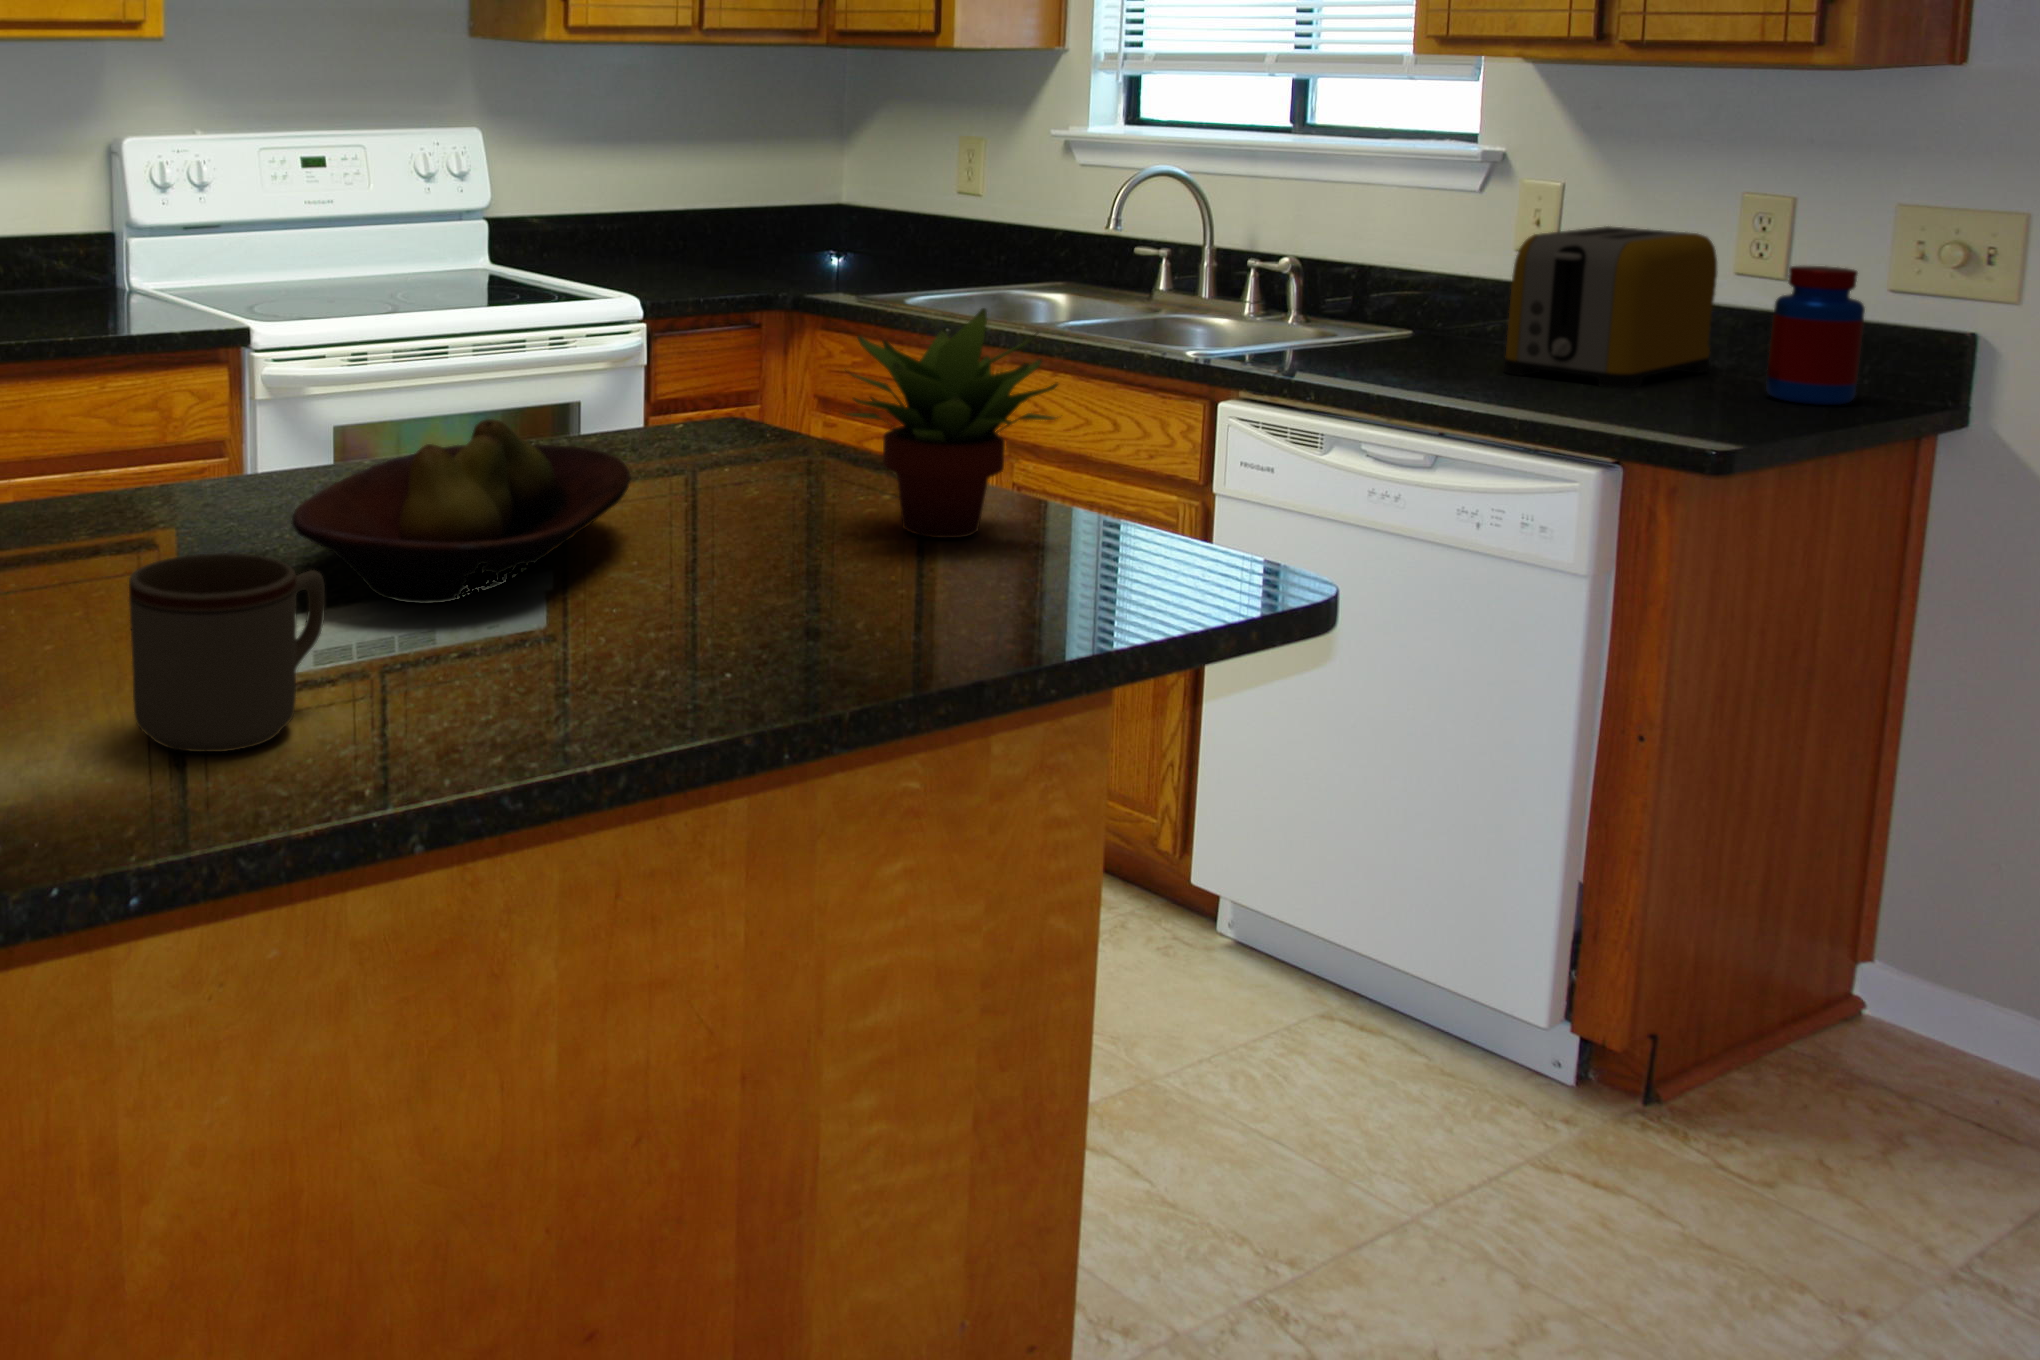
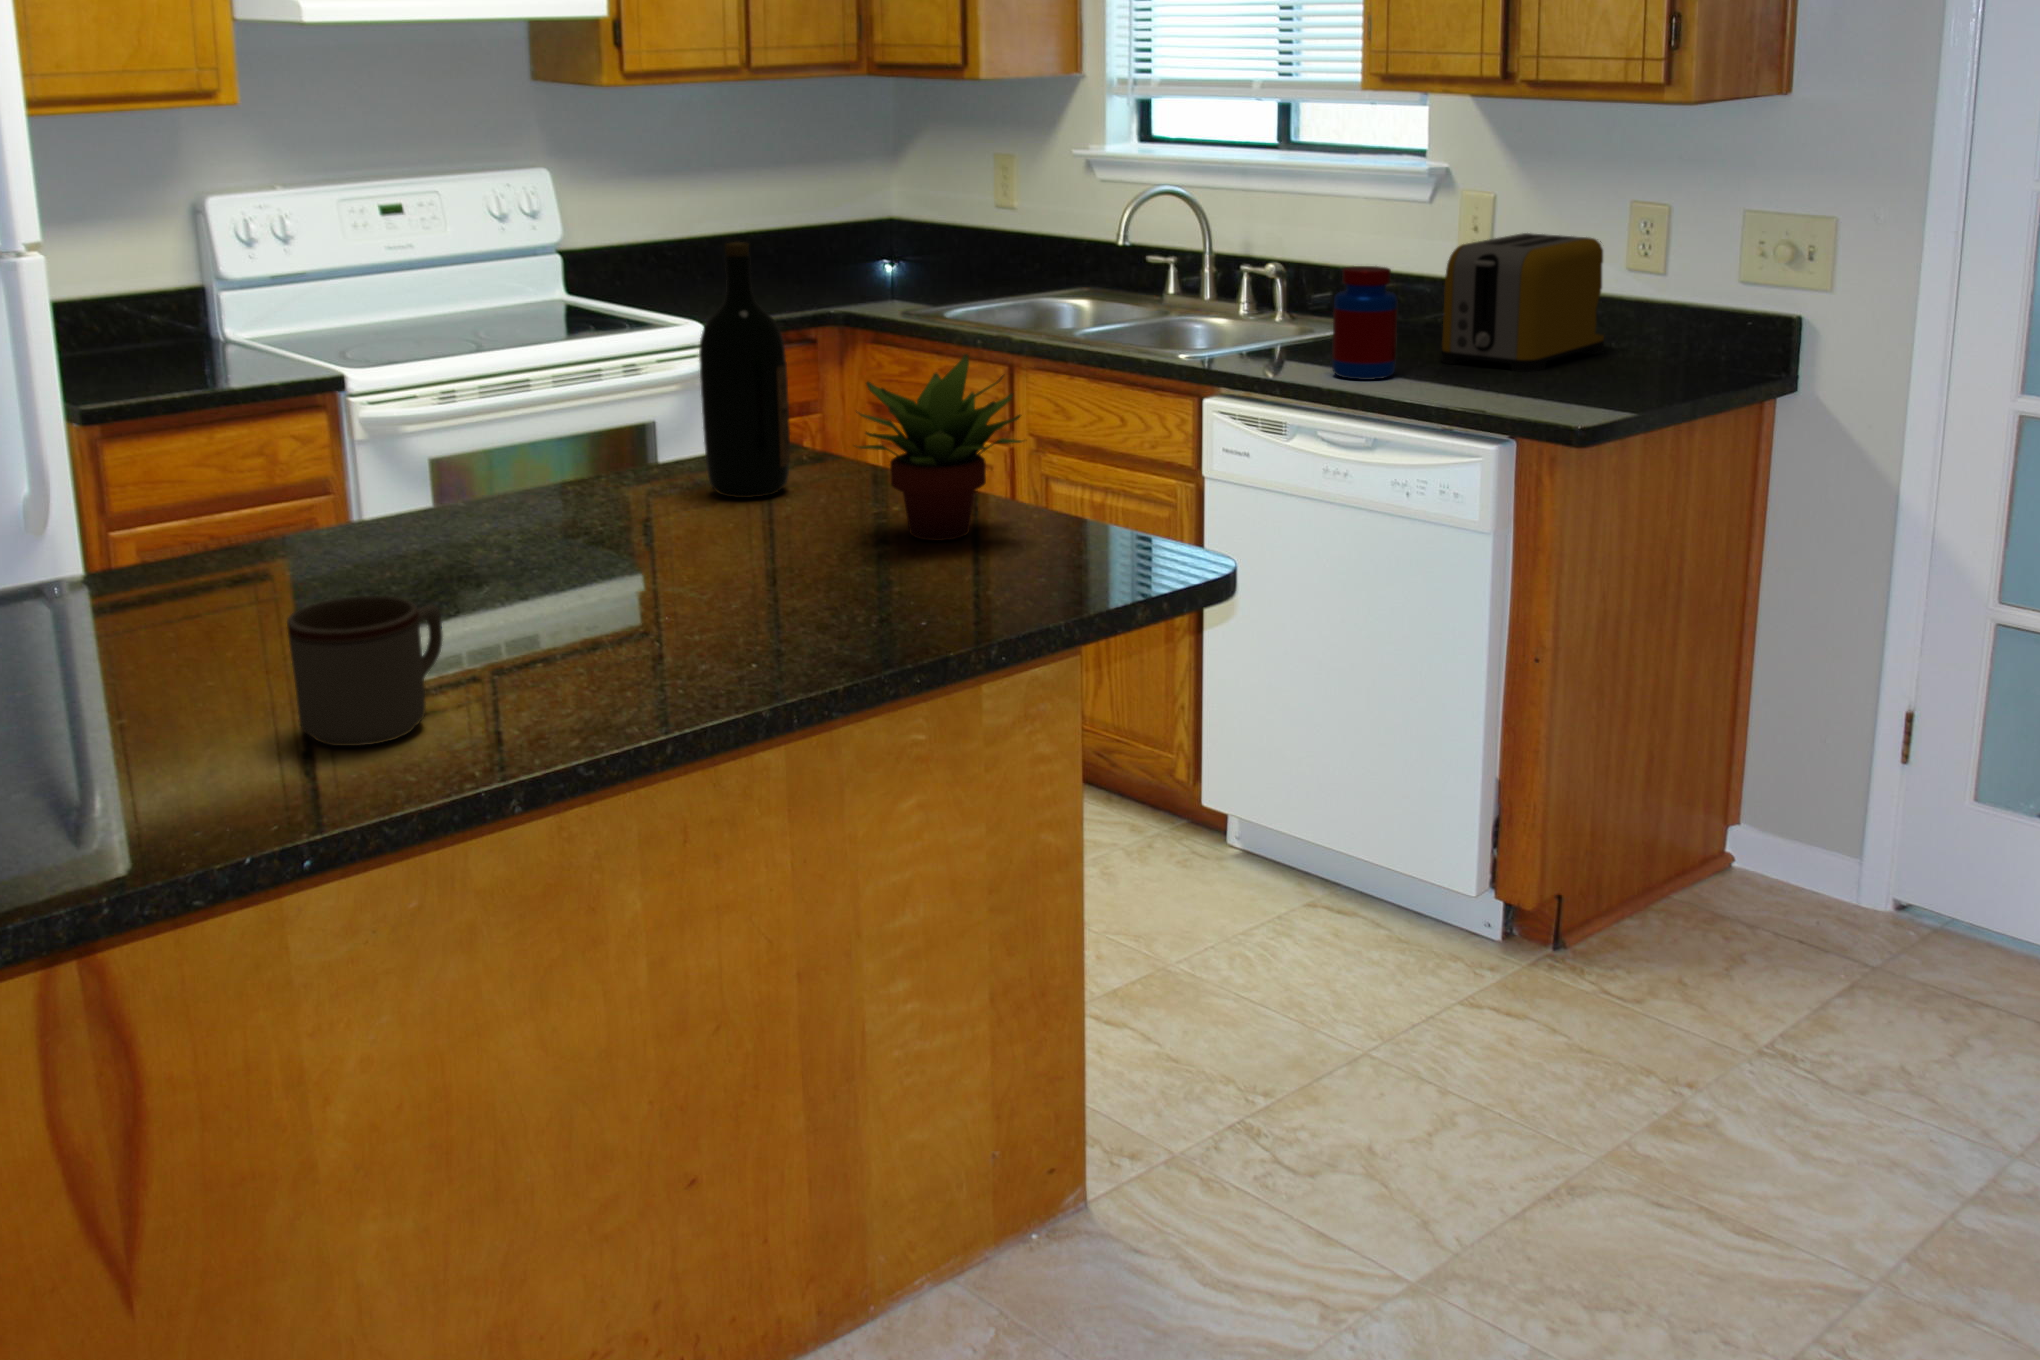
wine bottle: none [649,169,753,474] -> present [699,242,790,498]
jar: present [1766,266,1865,405] -> present [1332,266,1398,380]
fruit bowl: present [291,419,631,604] -> none [407,469,686,622]

